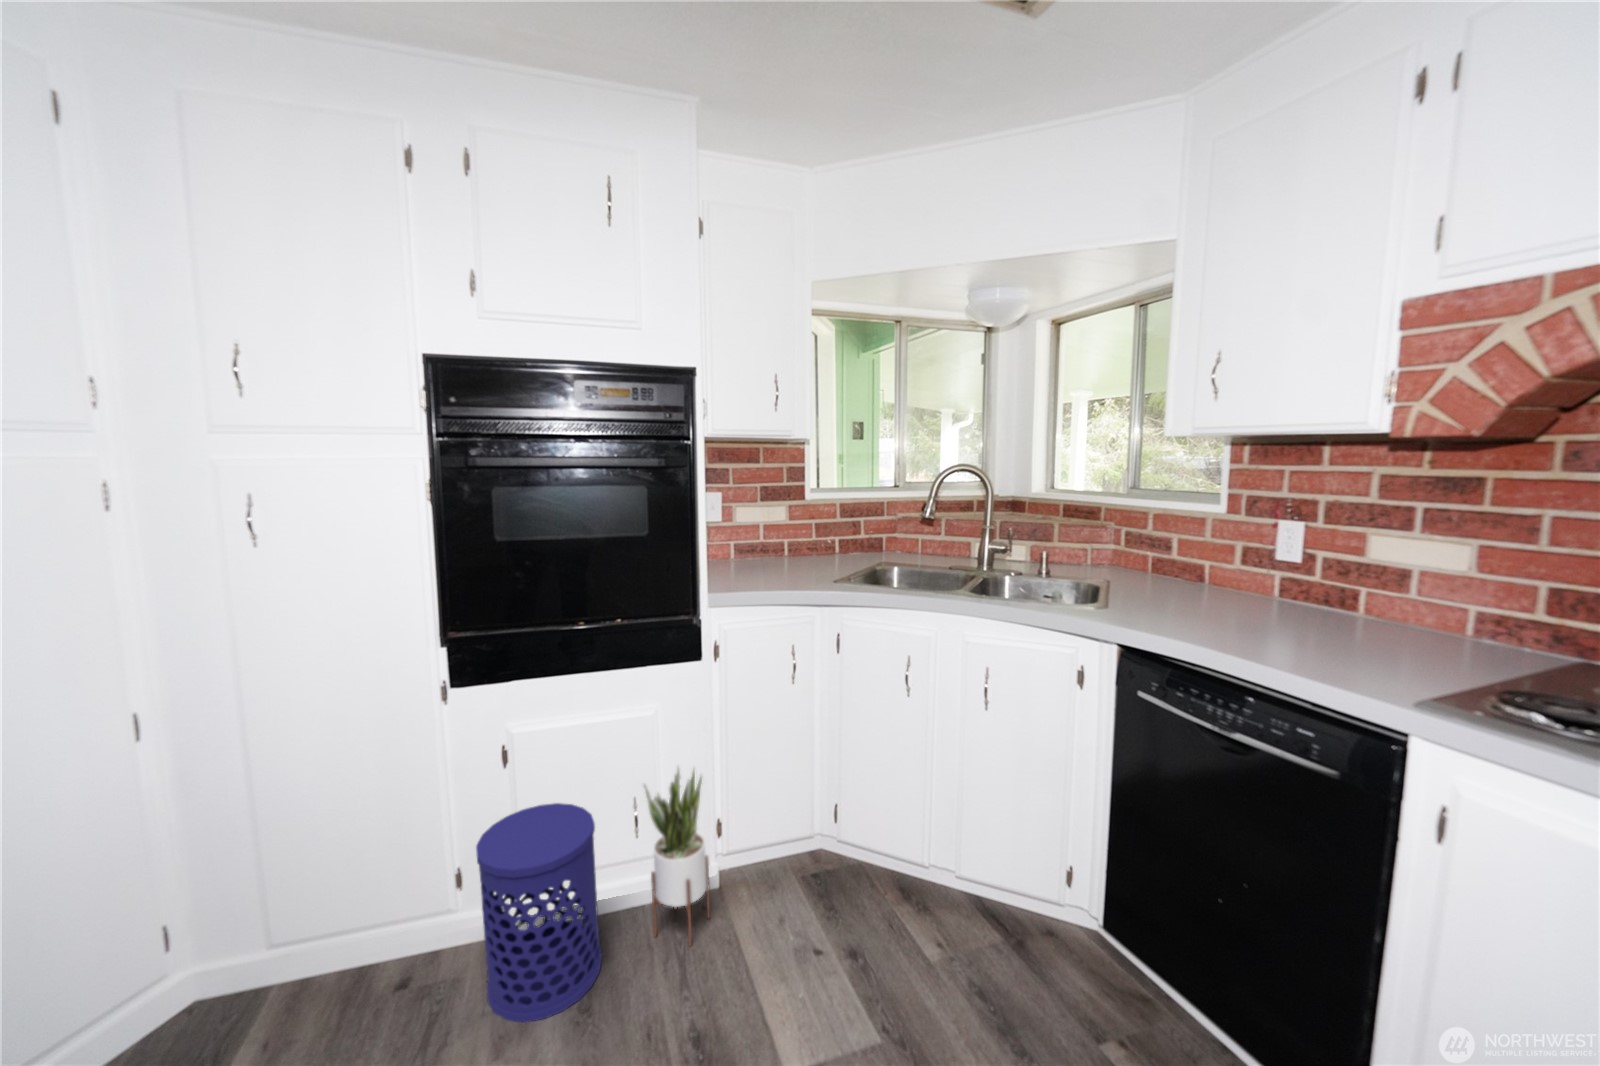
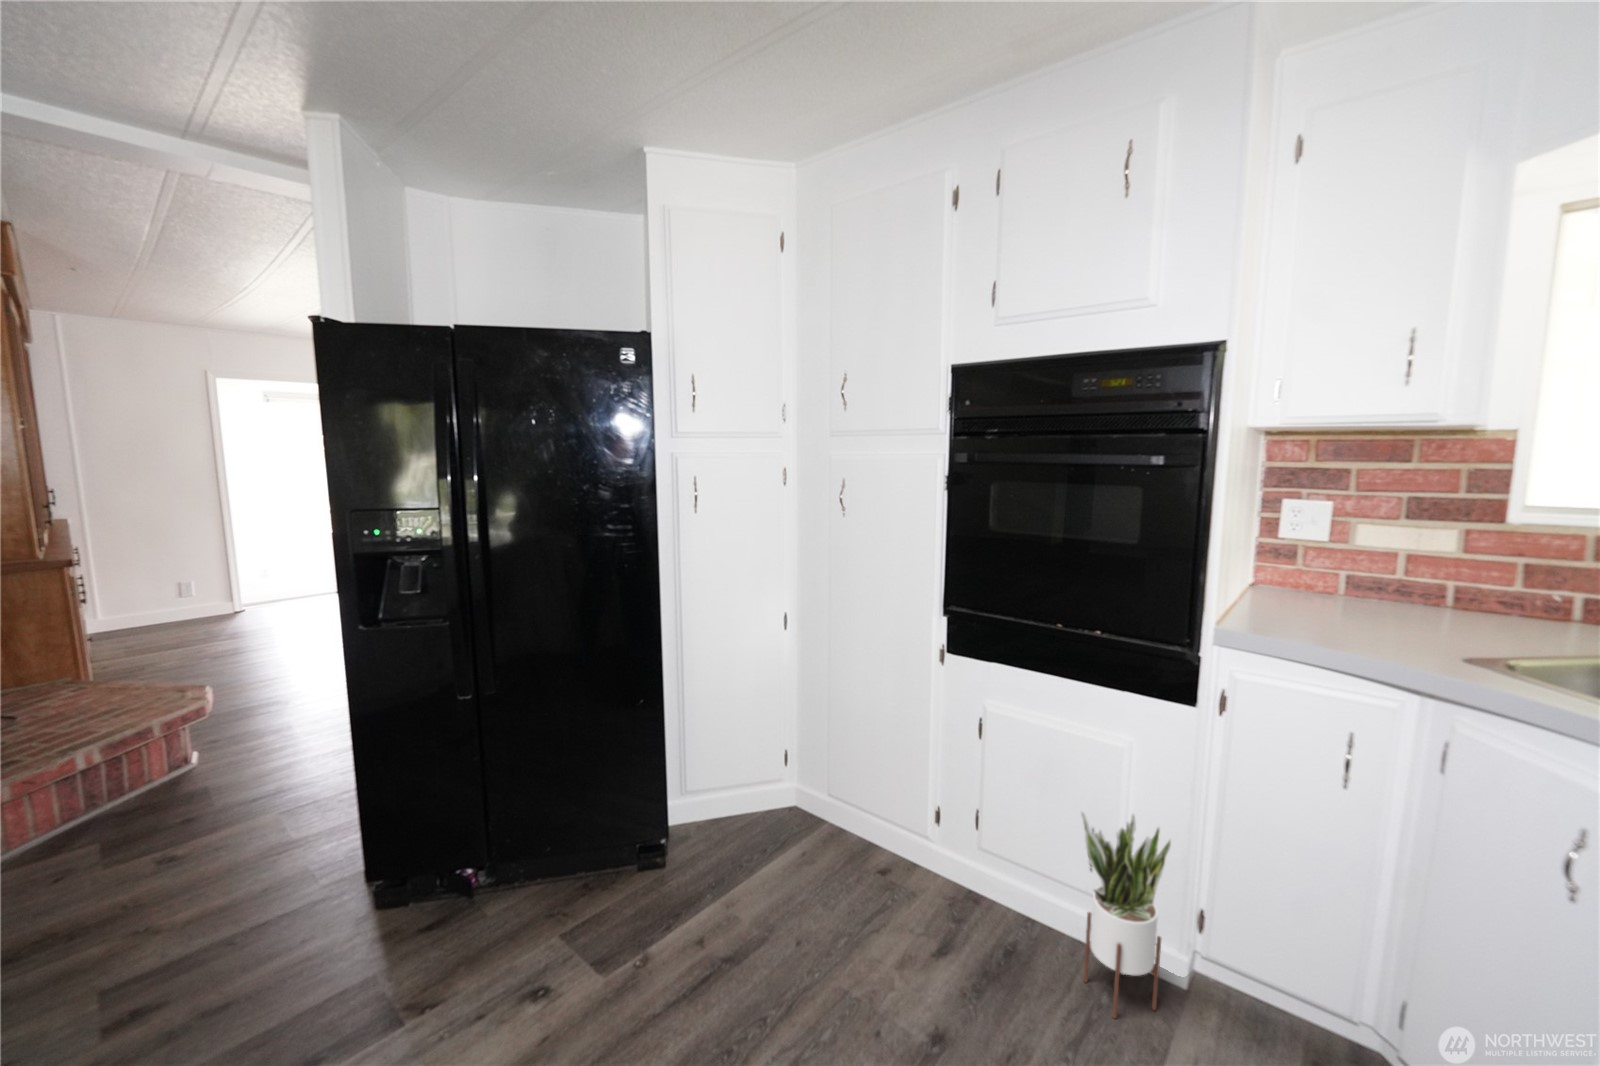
waste bin: present [476,803,602,1022] -> none [924,781,1034,977]

